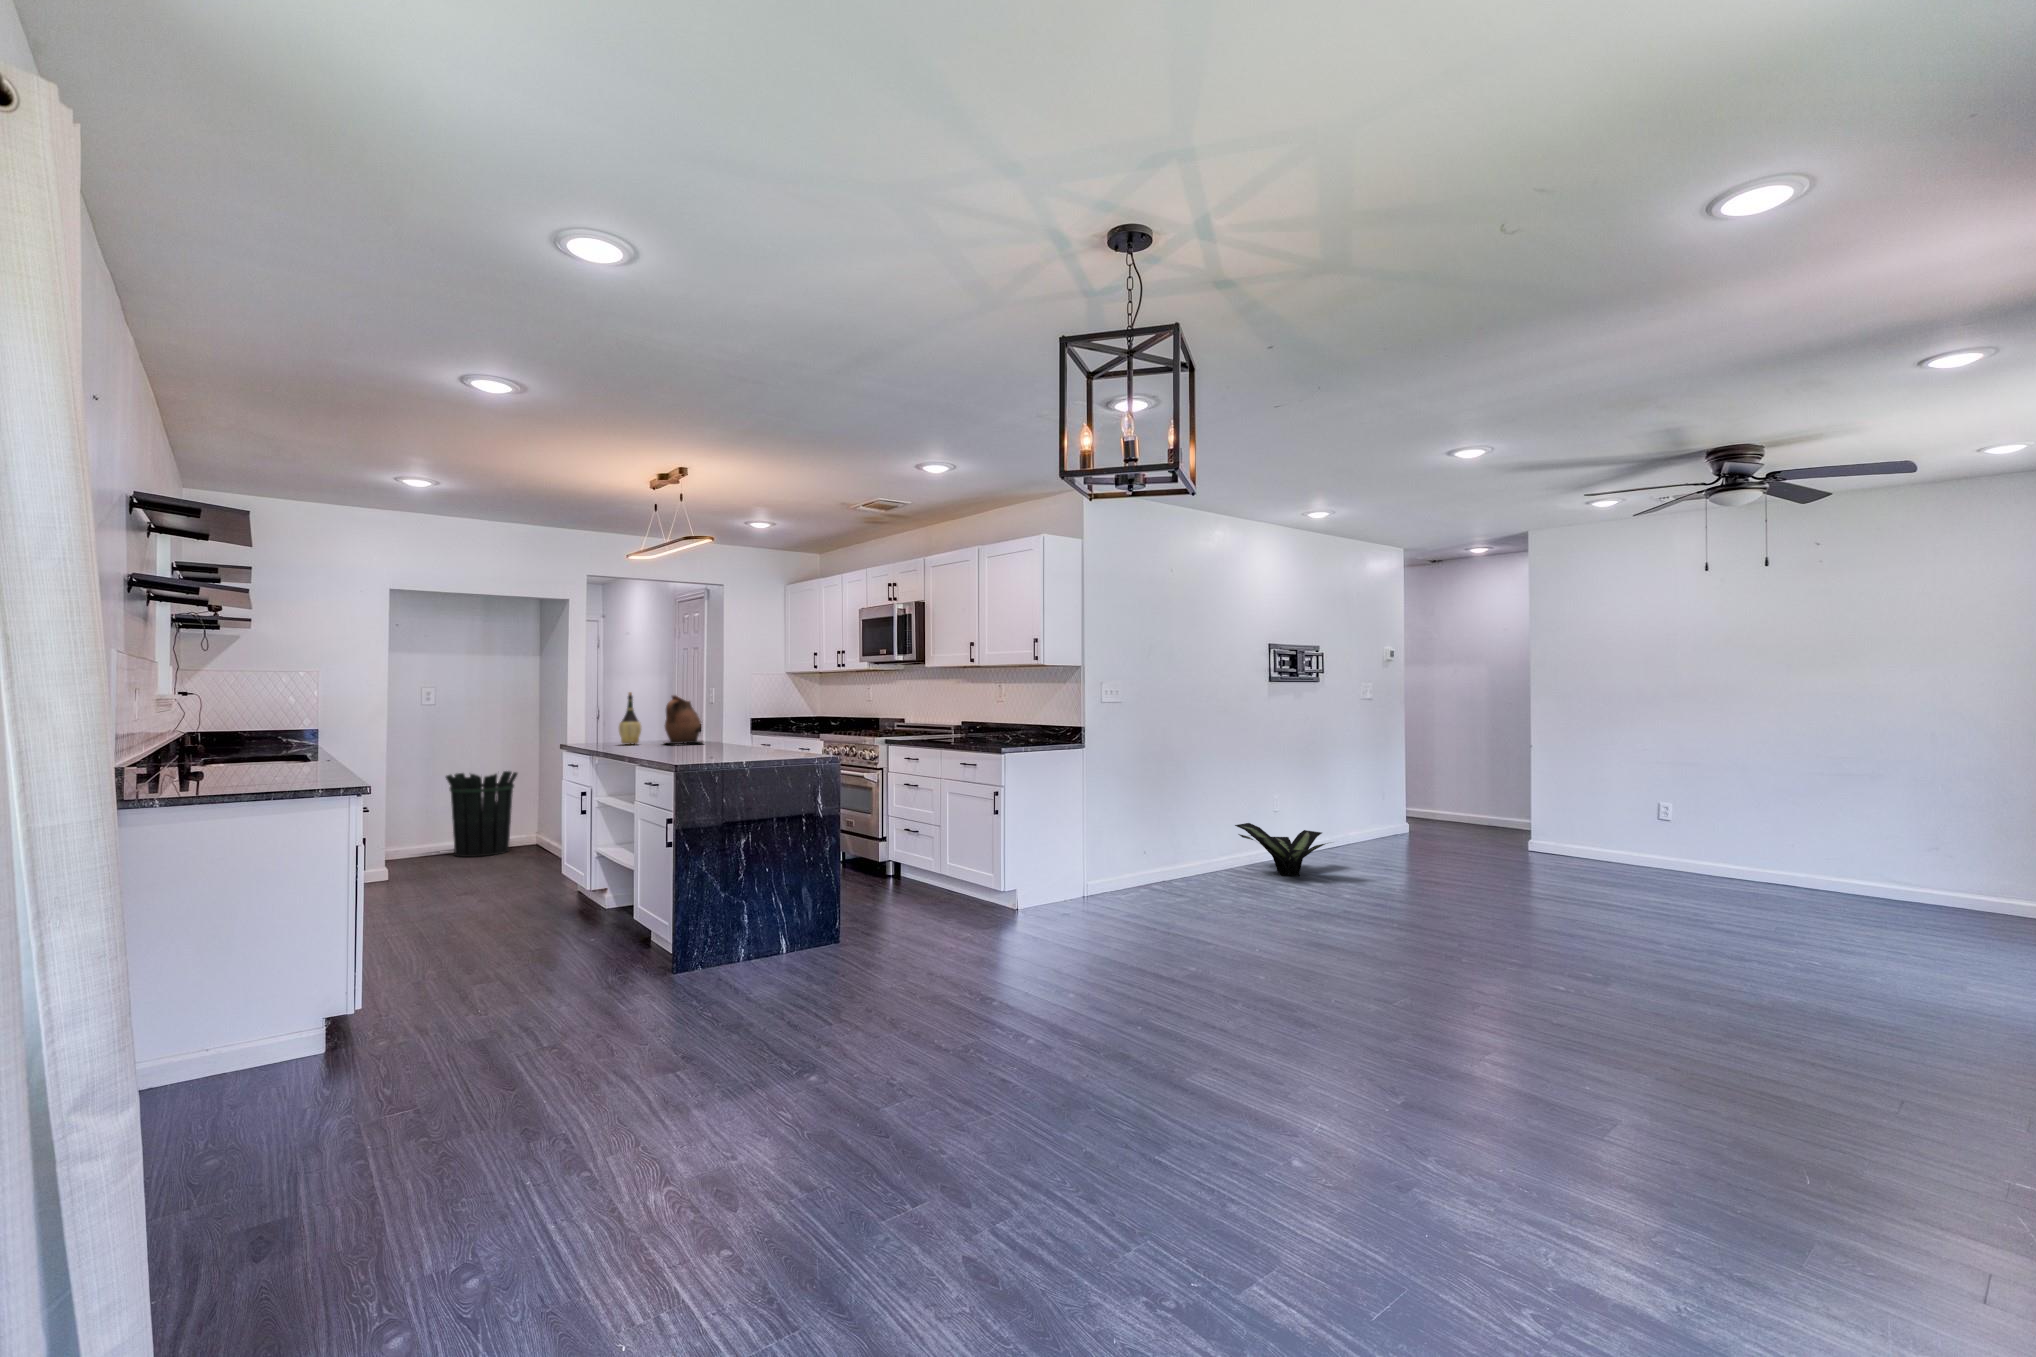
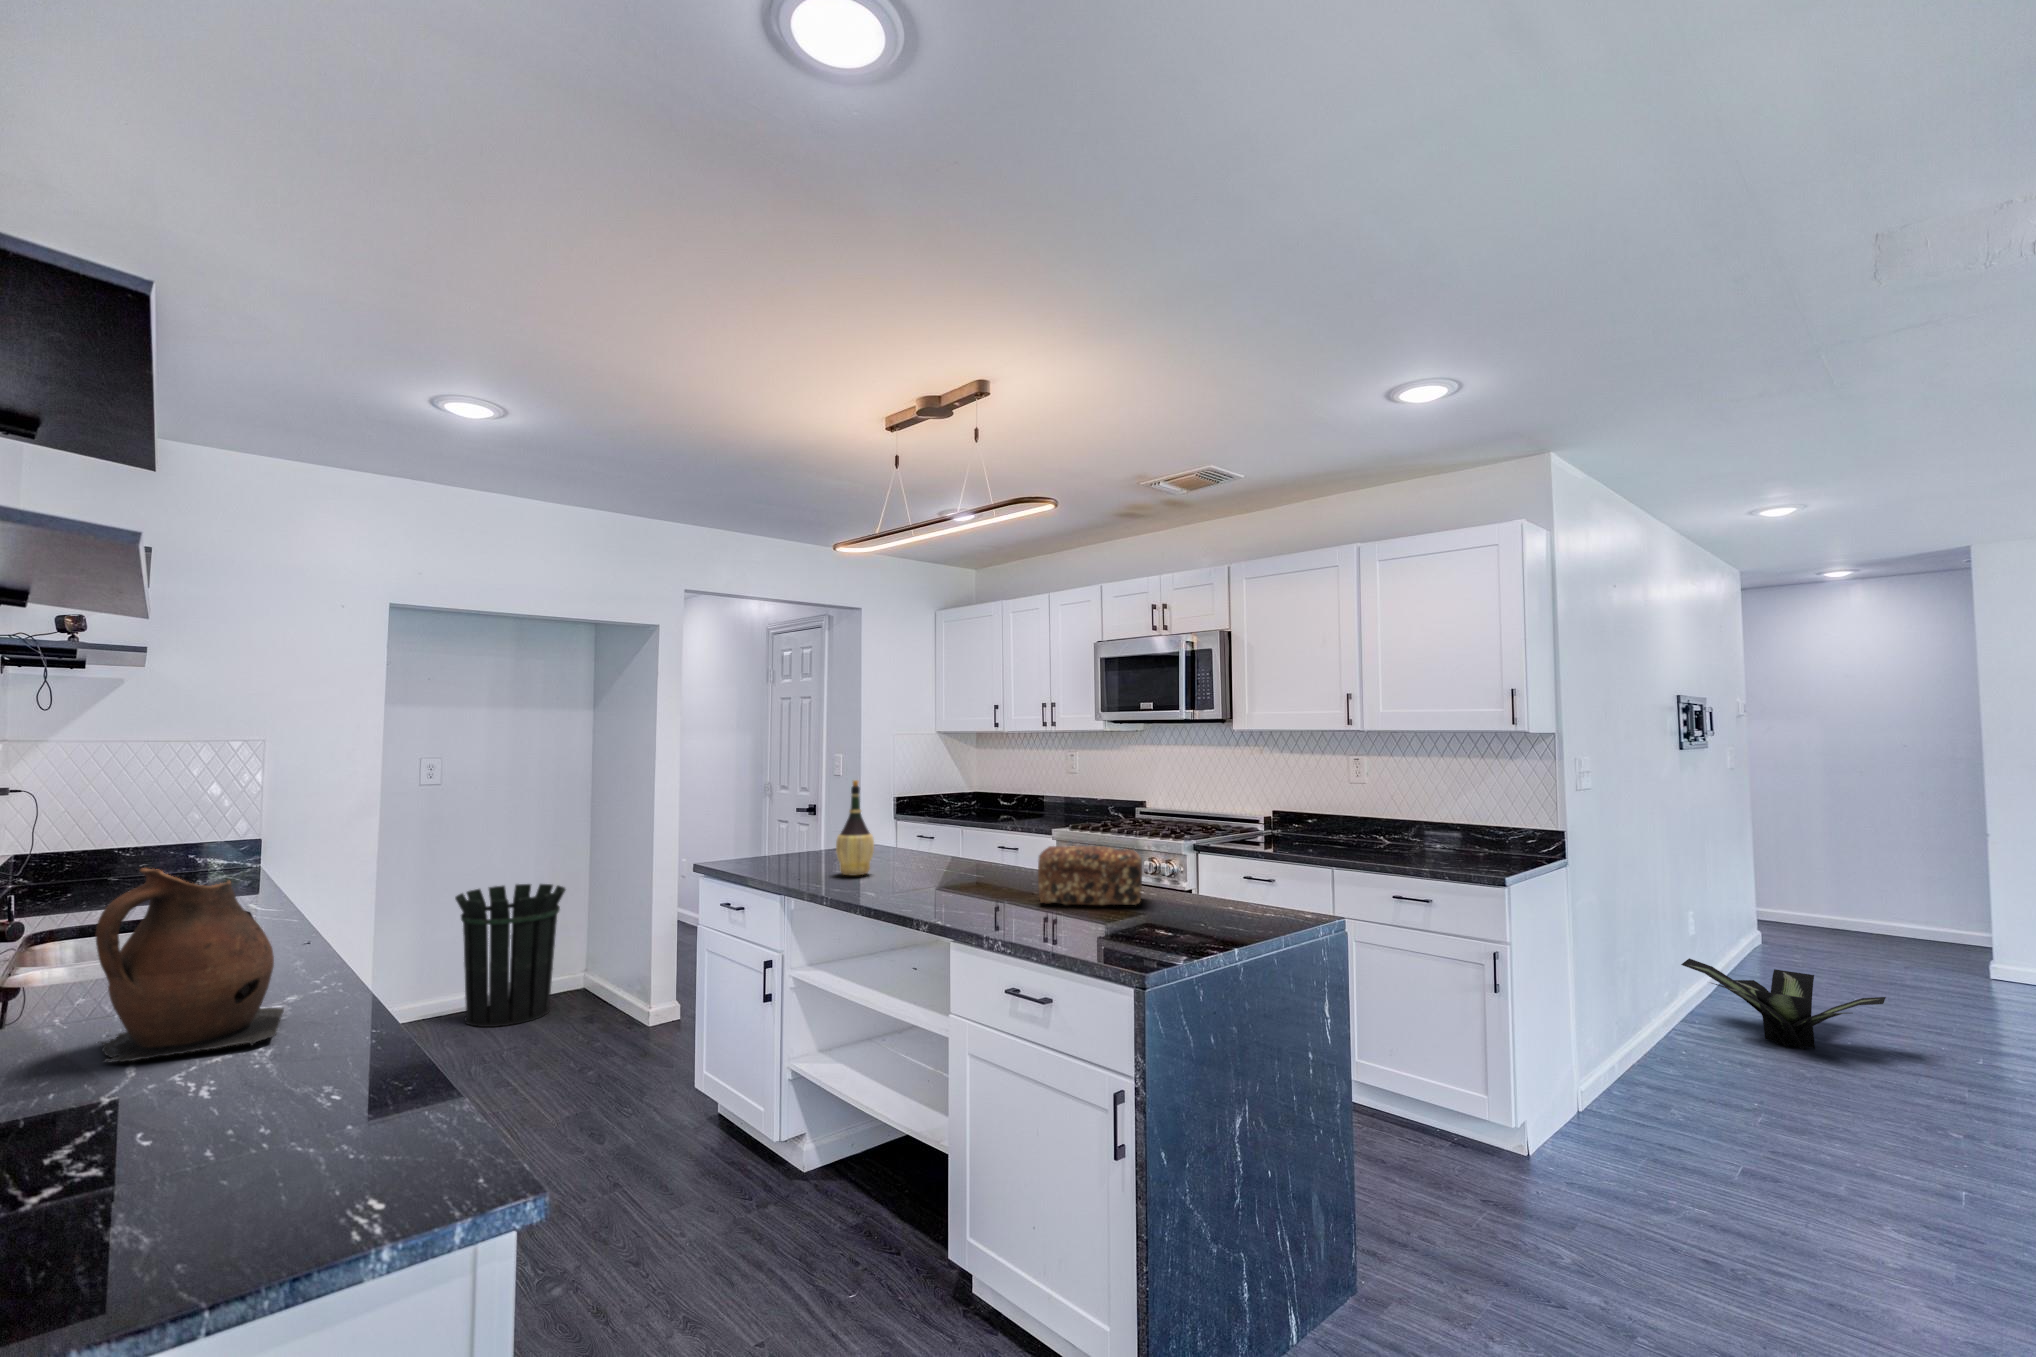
ceramic pitcher: present [664,695,702,744] -> present [96,868,284,1062]
bread loaf: none [694,723,756,752] -> present [1038,846,1142,905]

